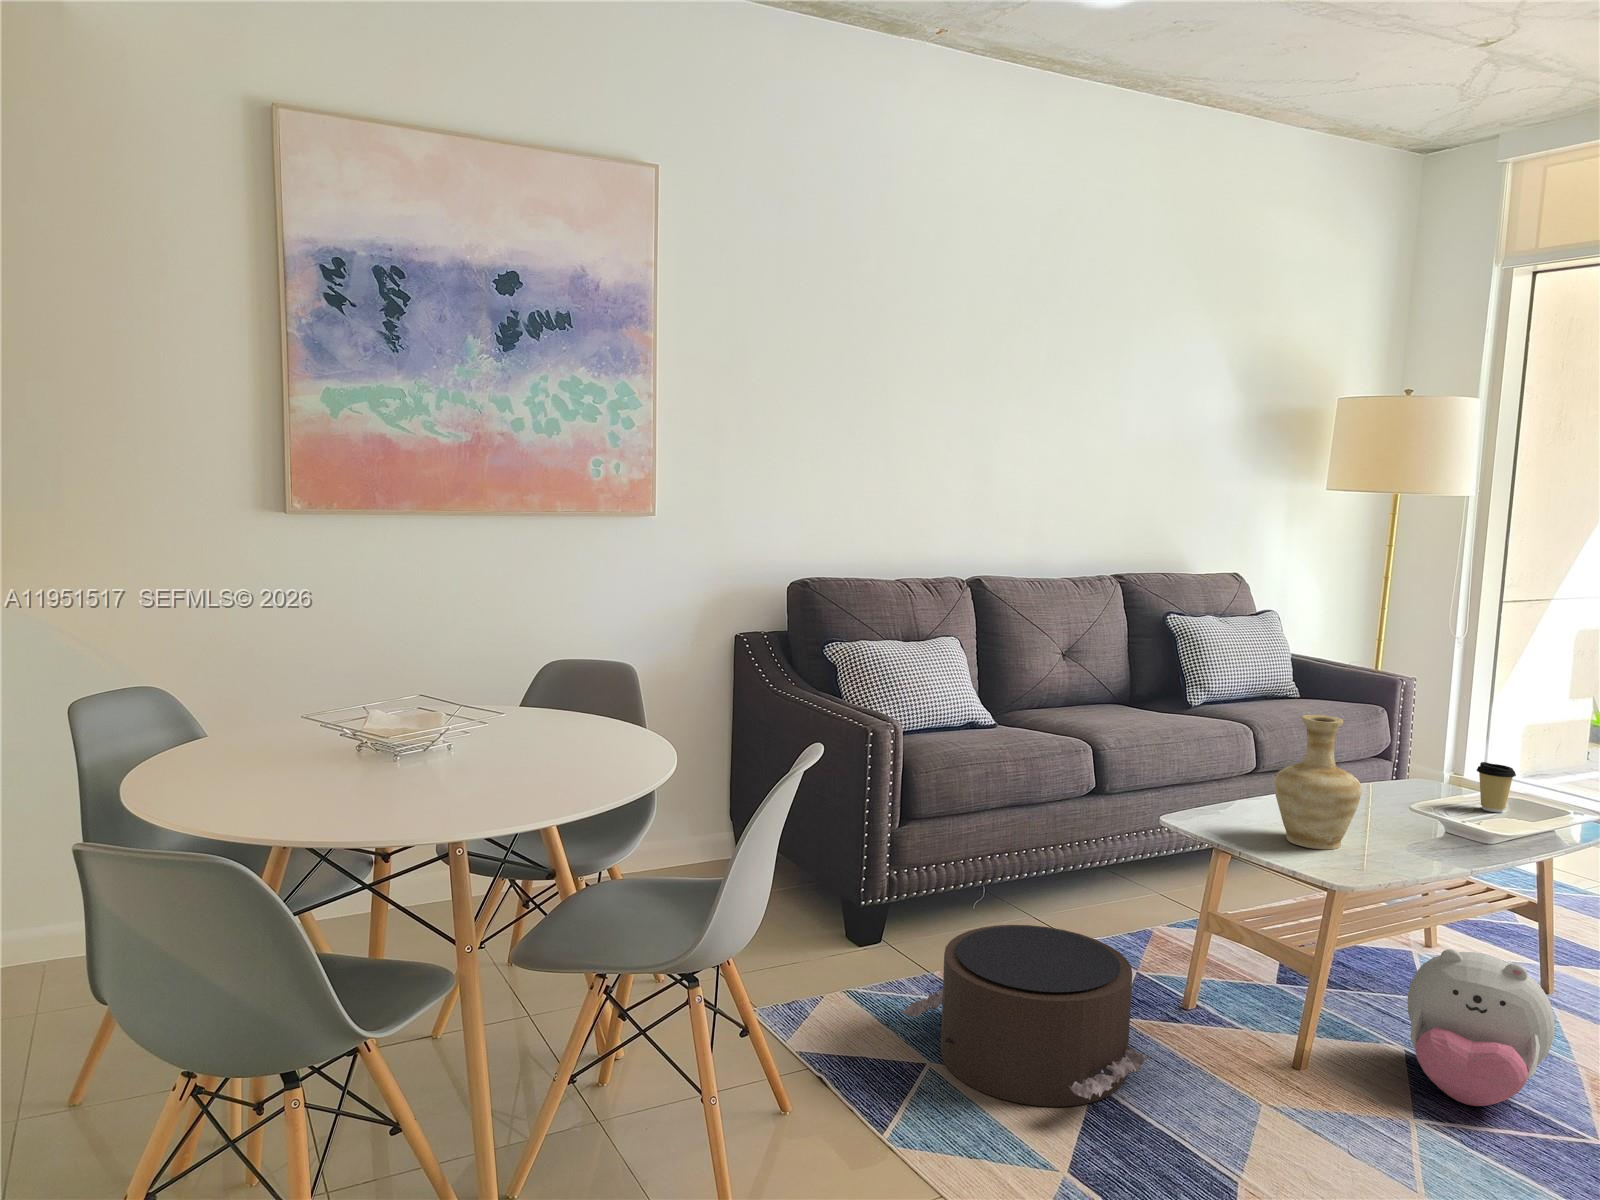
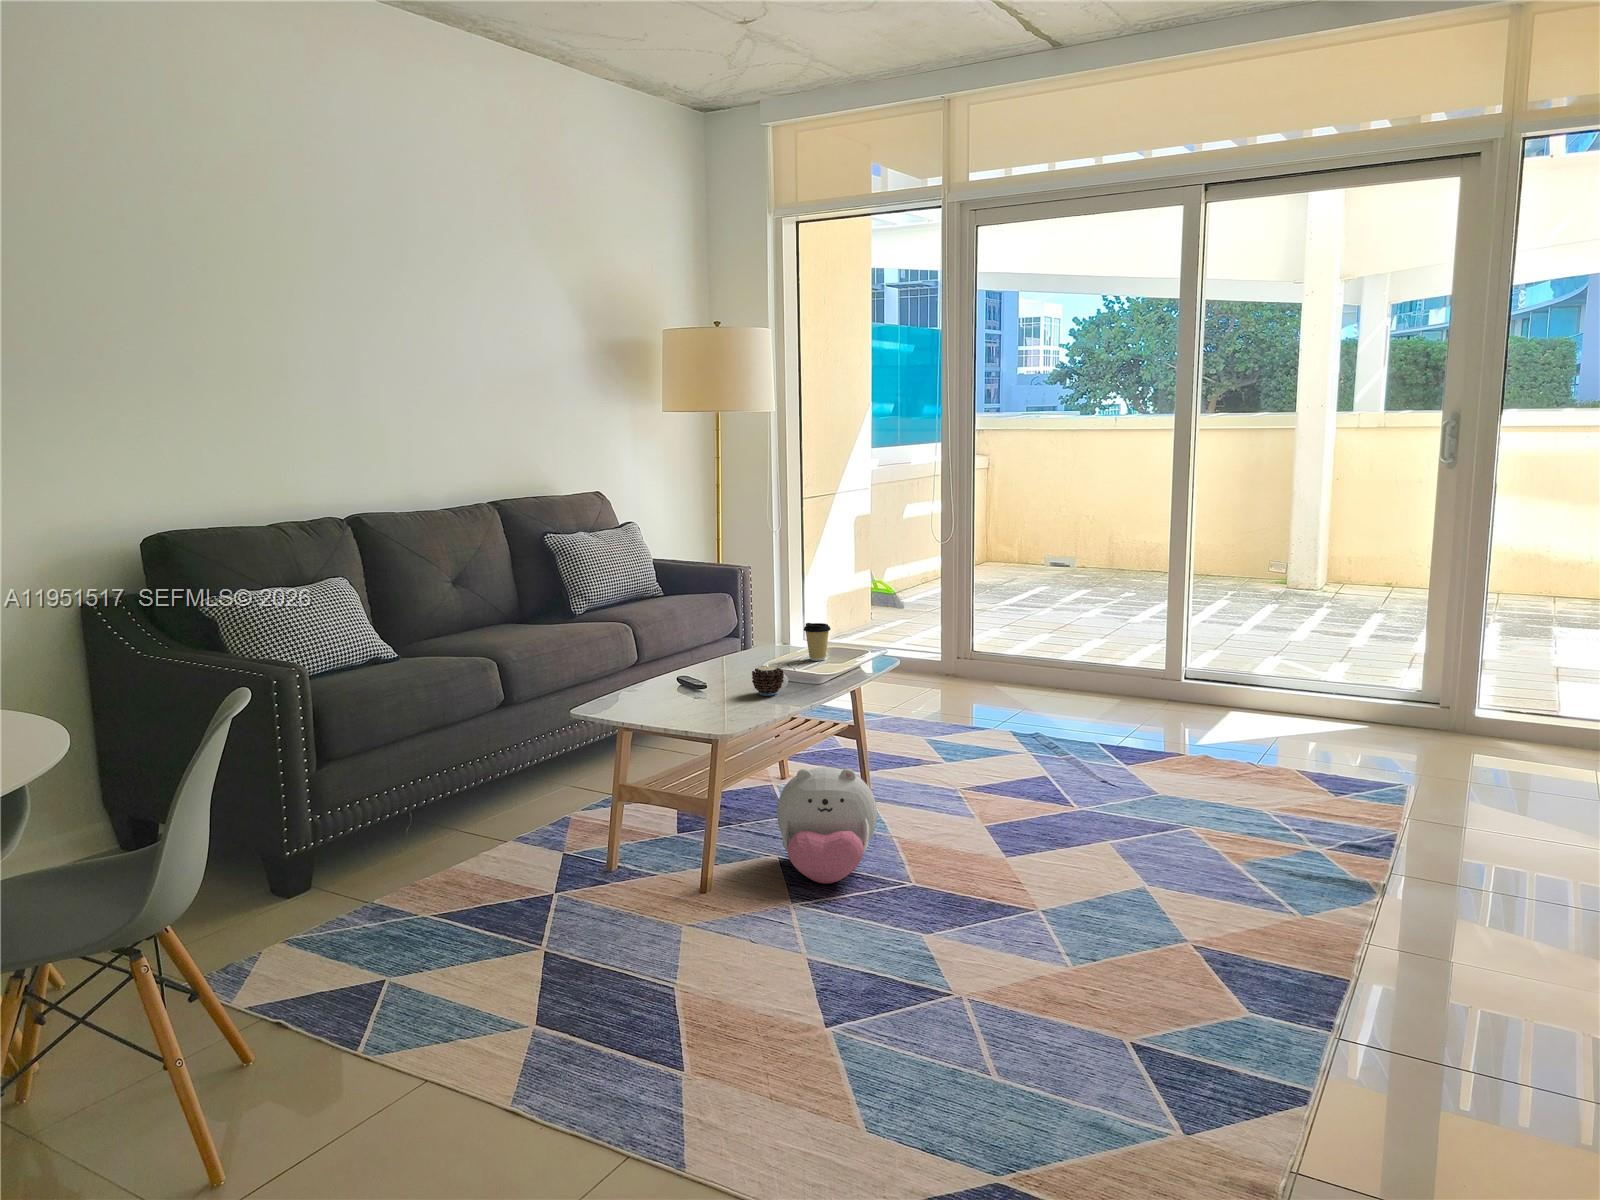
vase: present [1274,715,1362,849] -> none [658,601,726,712]
candle: none [1394,805,1439,847] -> present [752,664,784,696]
pouf: present [902,925,1150,1107] -> none [352,827,589,988]

